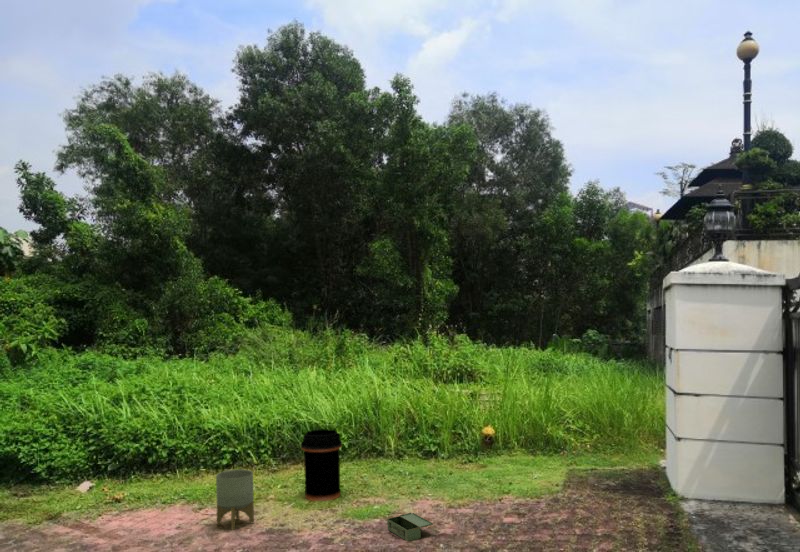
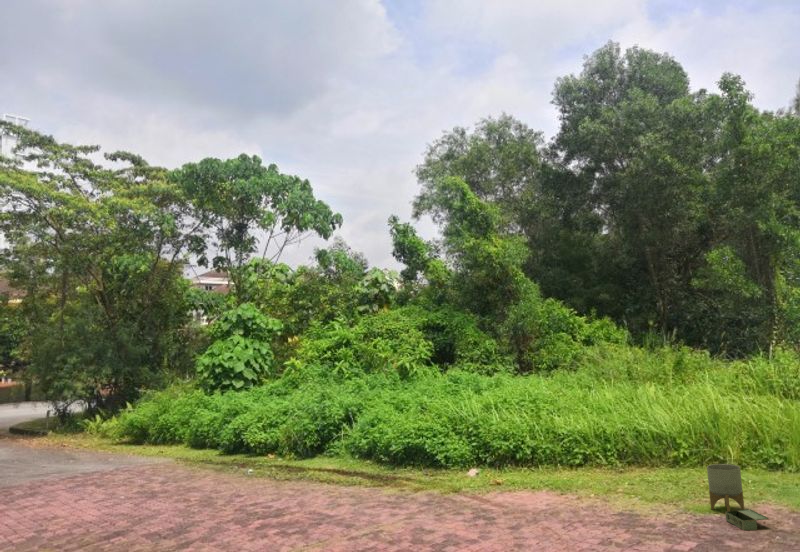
trash can: present [301,429,342,501] -> none [644,436,683,497]
planter: present [216,469,254,530] -> present [707,464,744,511]

